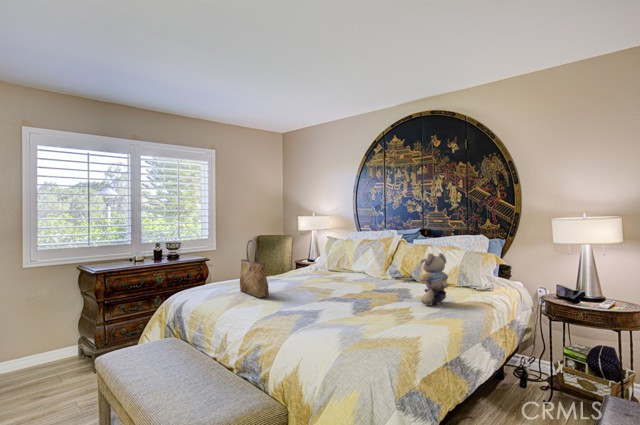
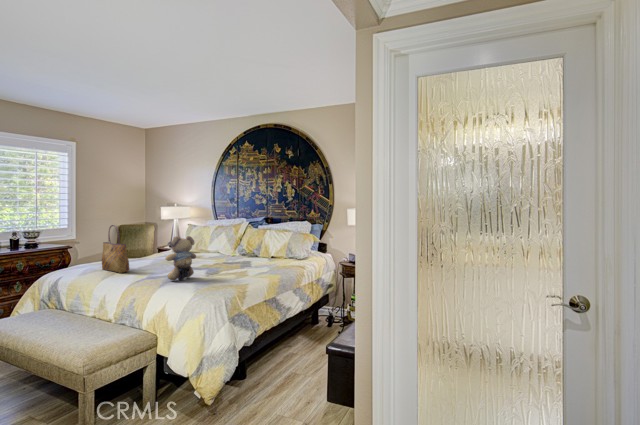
teddy bear: present [419,253,448,305] -> present [165,236,196,280]

